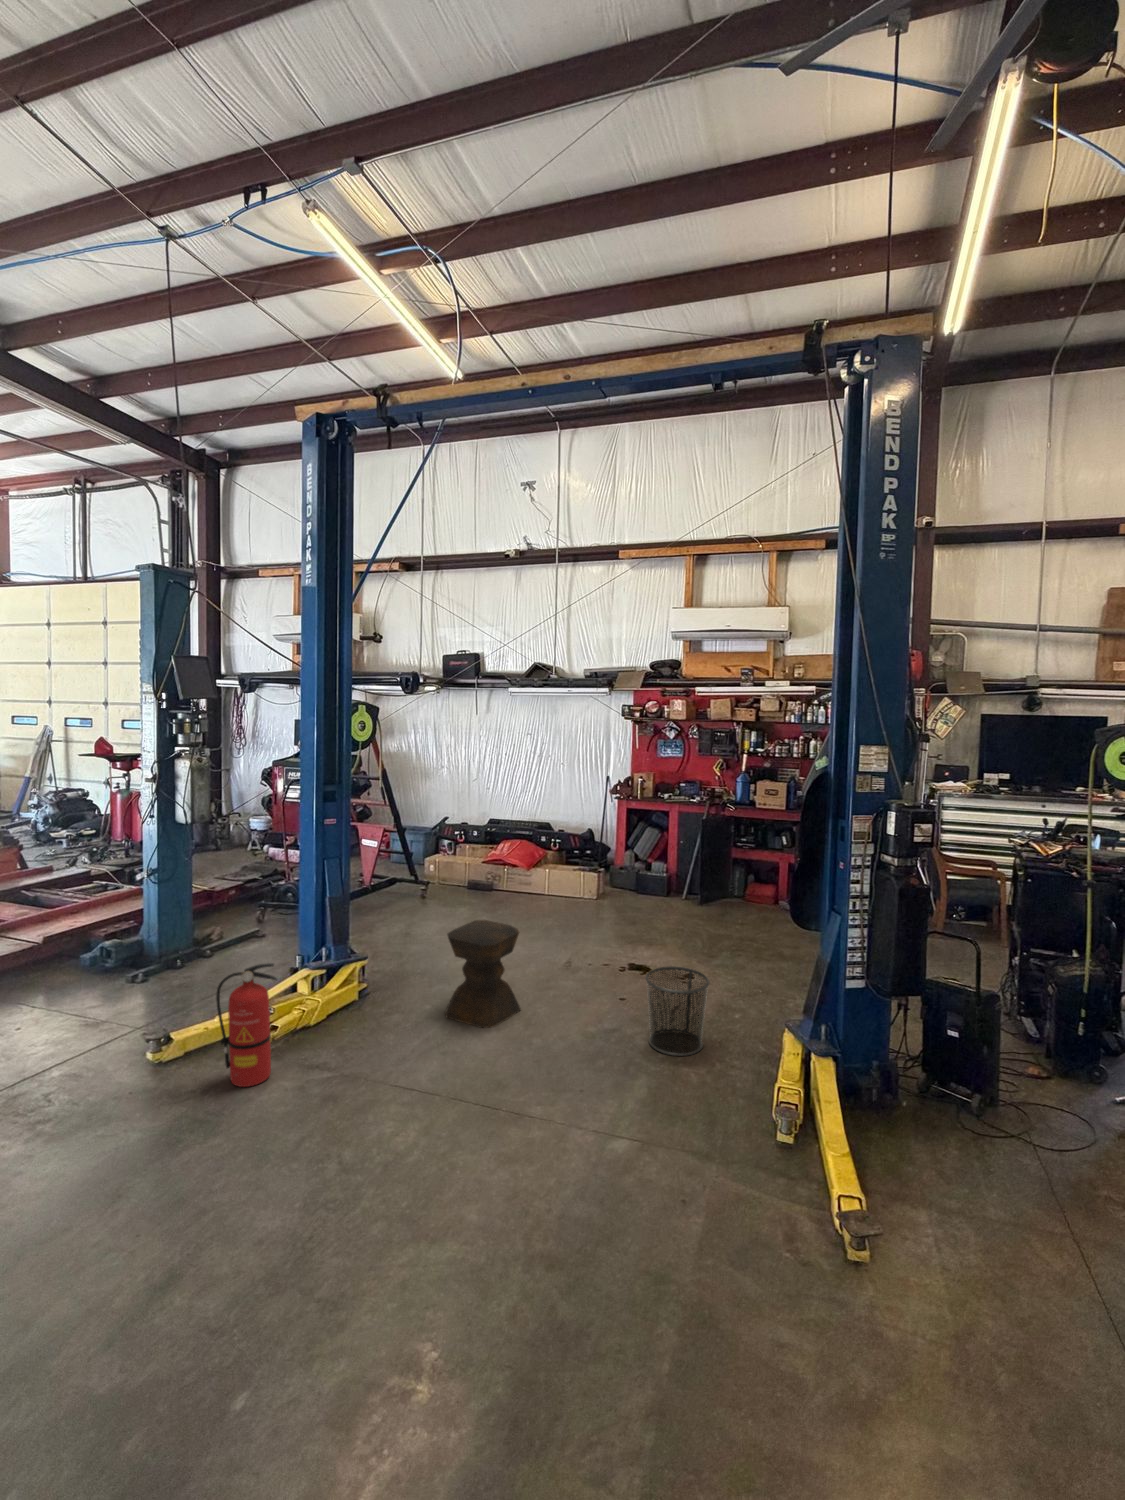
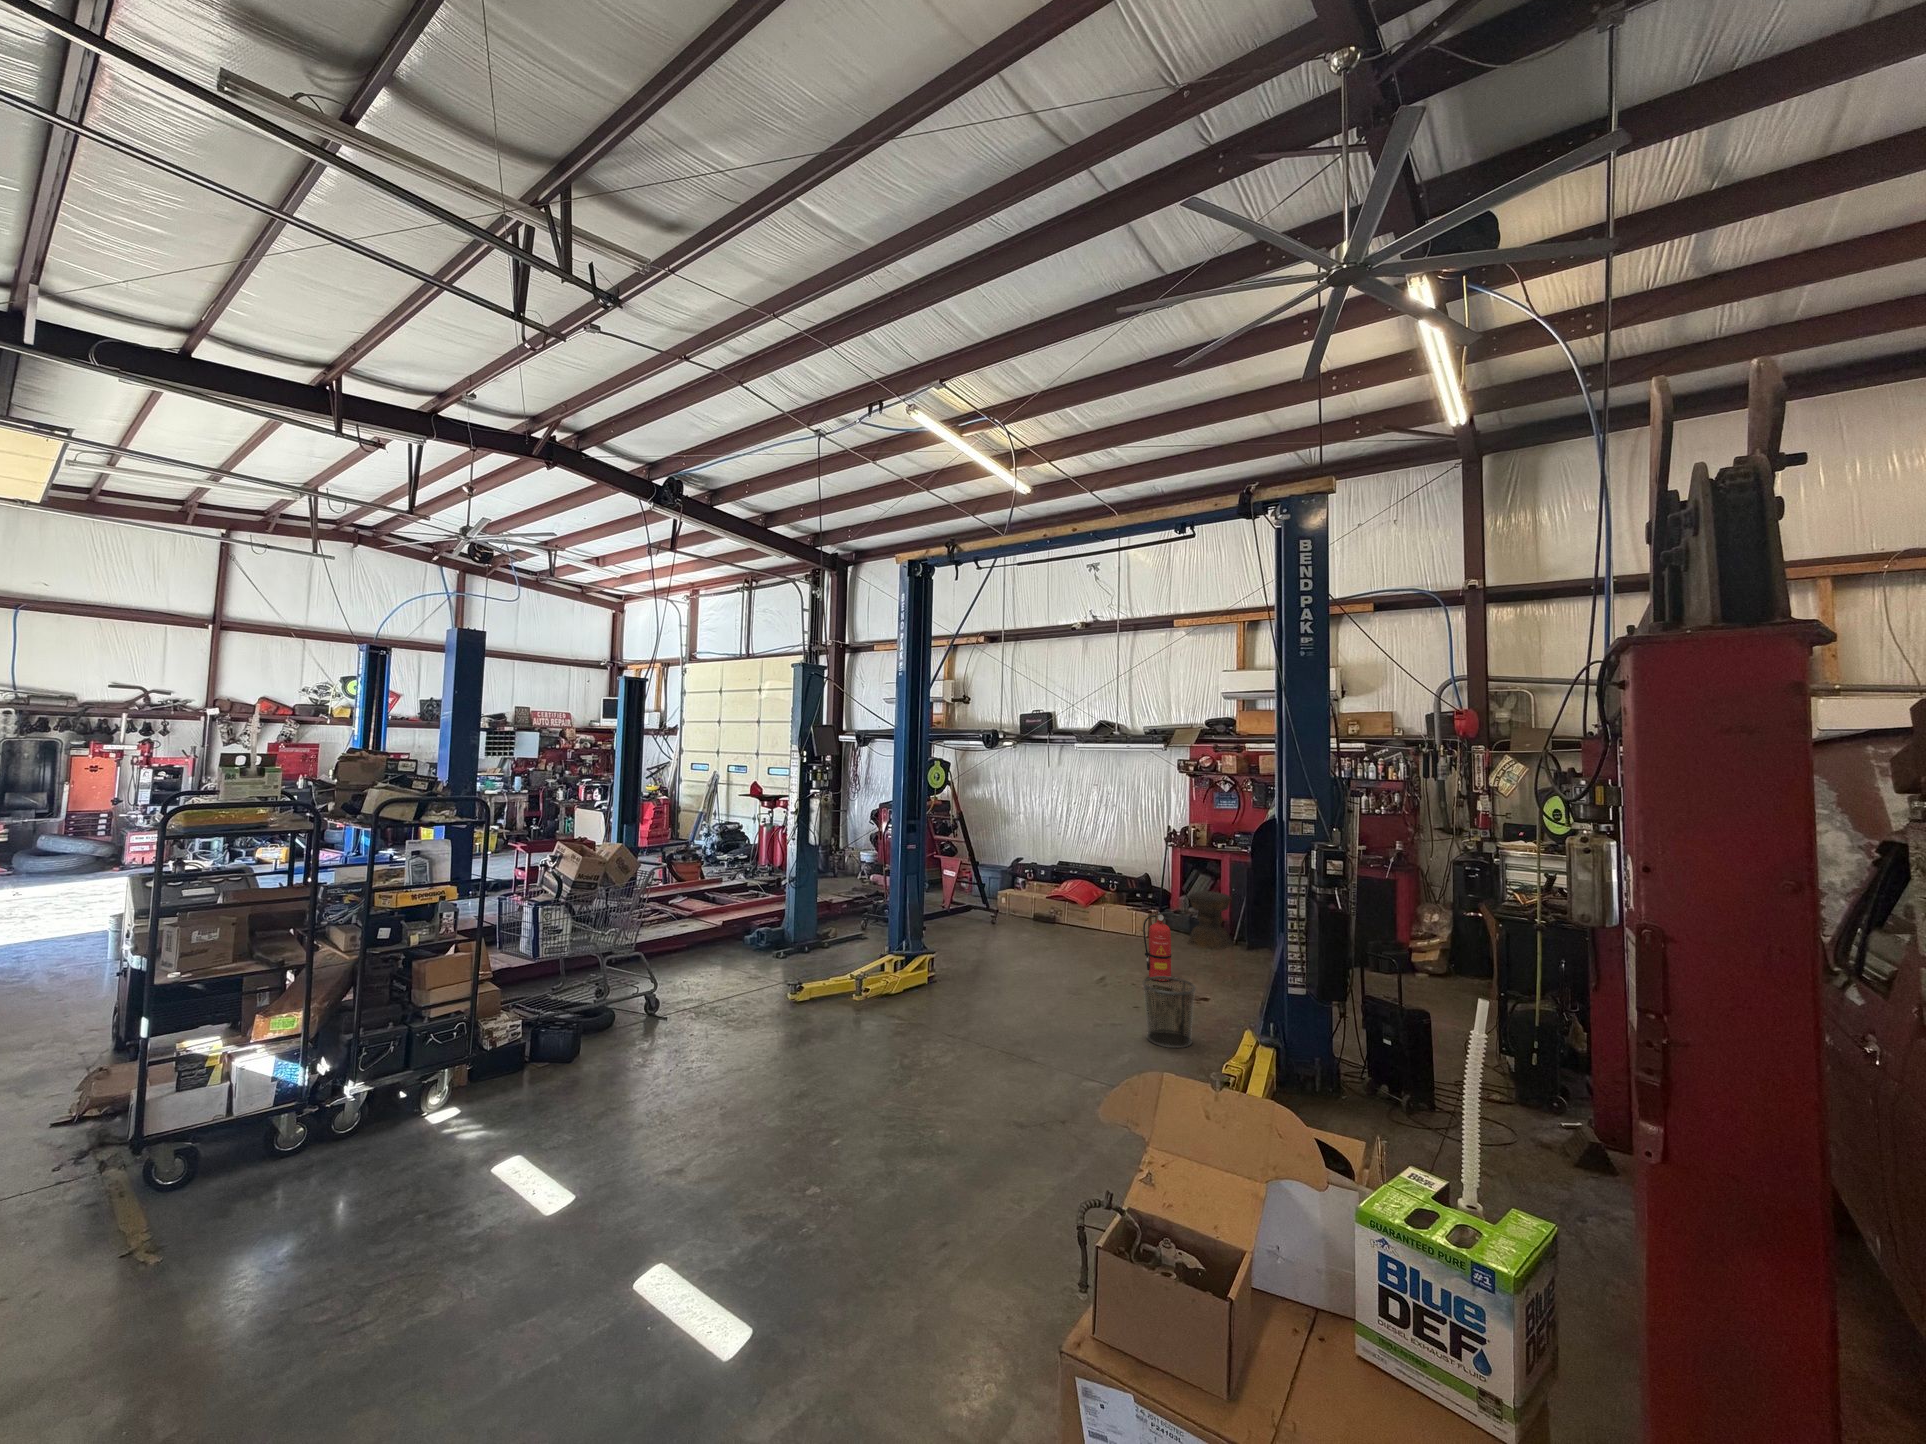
stool: present [445,920,521,1028] -> present [1188,891,1233,950]
fire extinguisher: present [216,963,277,1087] -> present [1143,912,1175,981]

